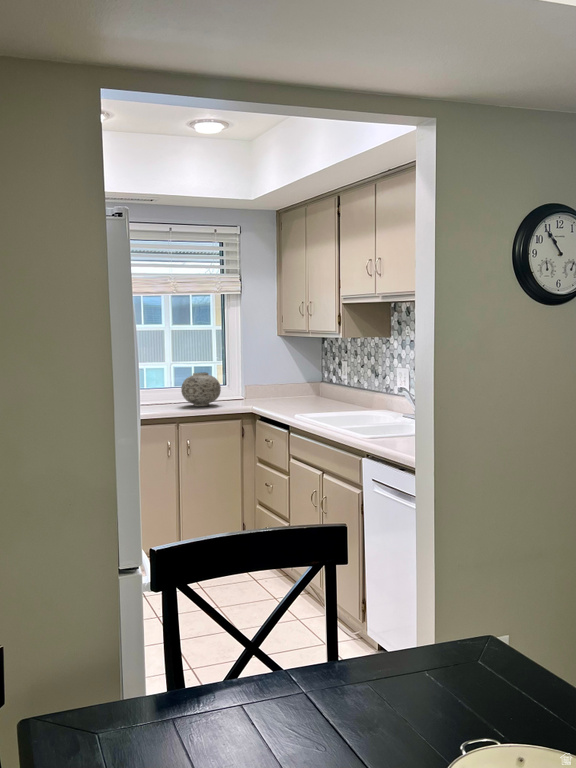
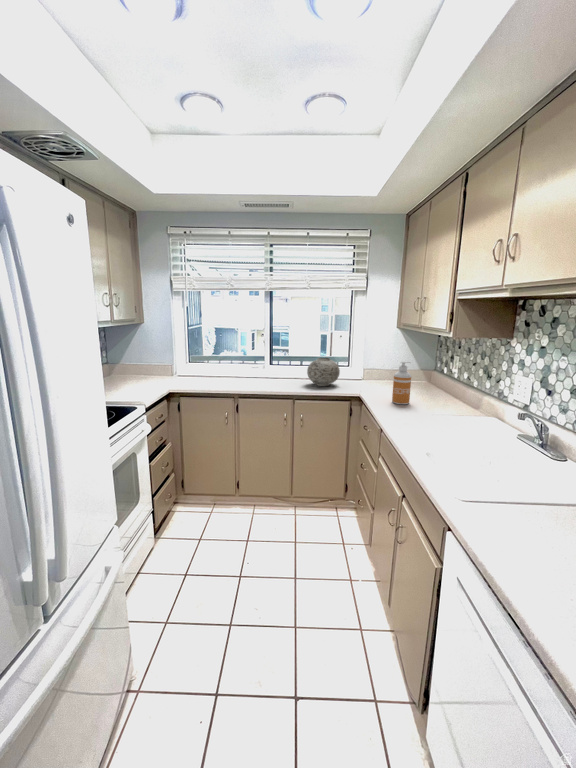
soap dispenser: none [288,366,306,411] -> present [392,362,411,404]

